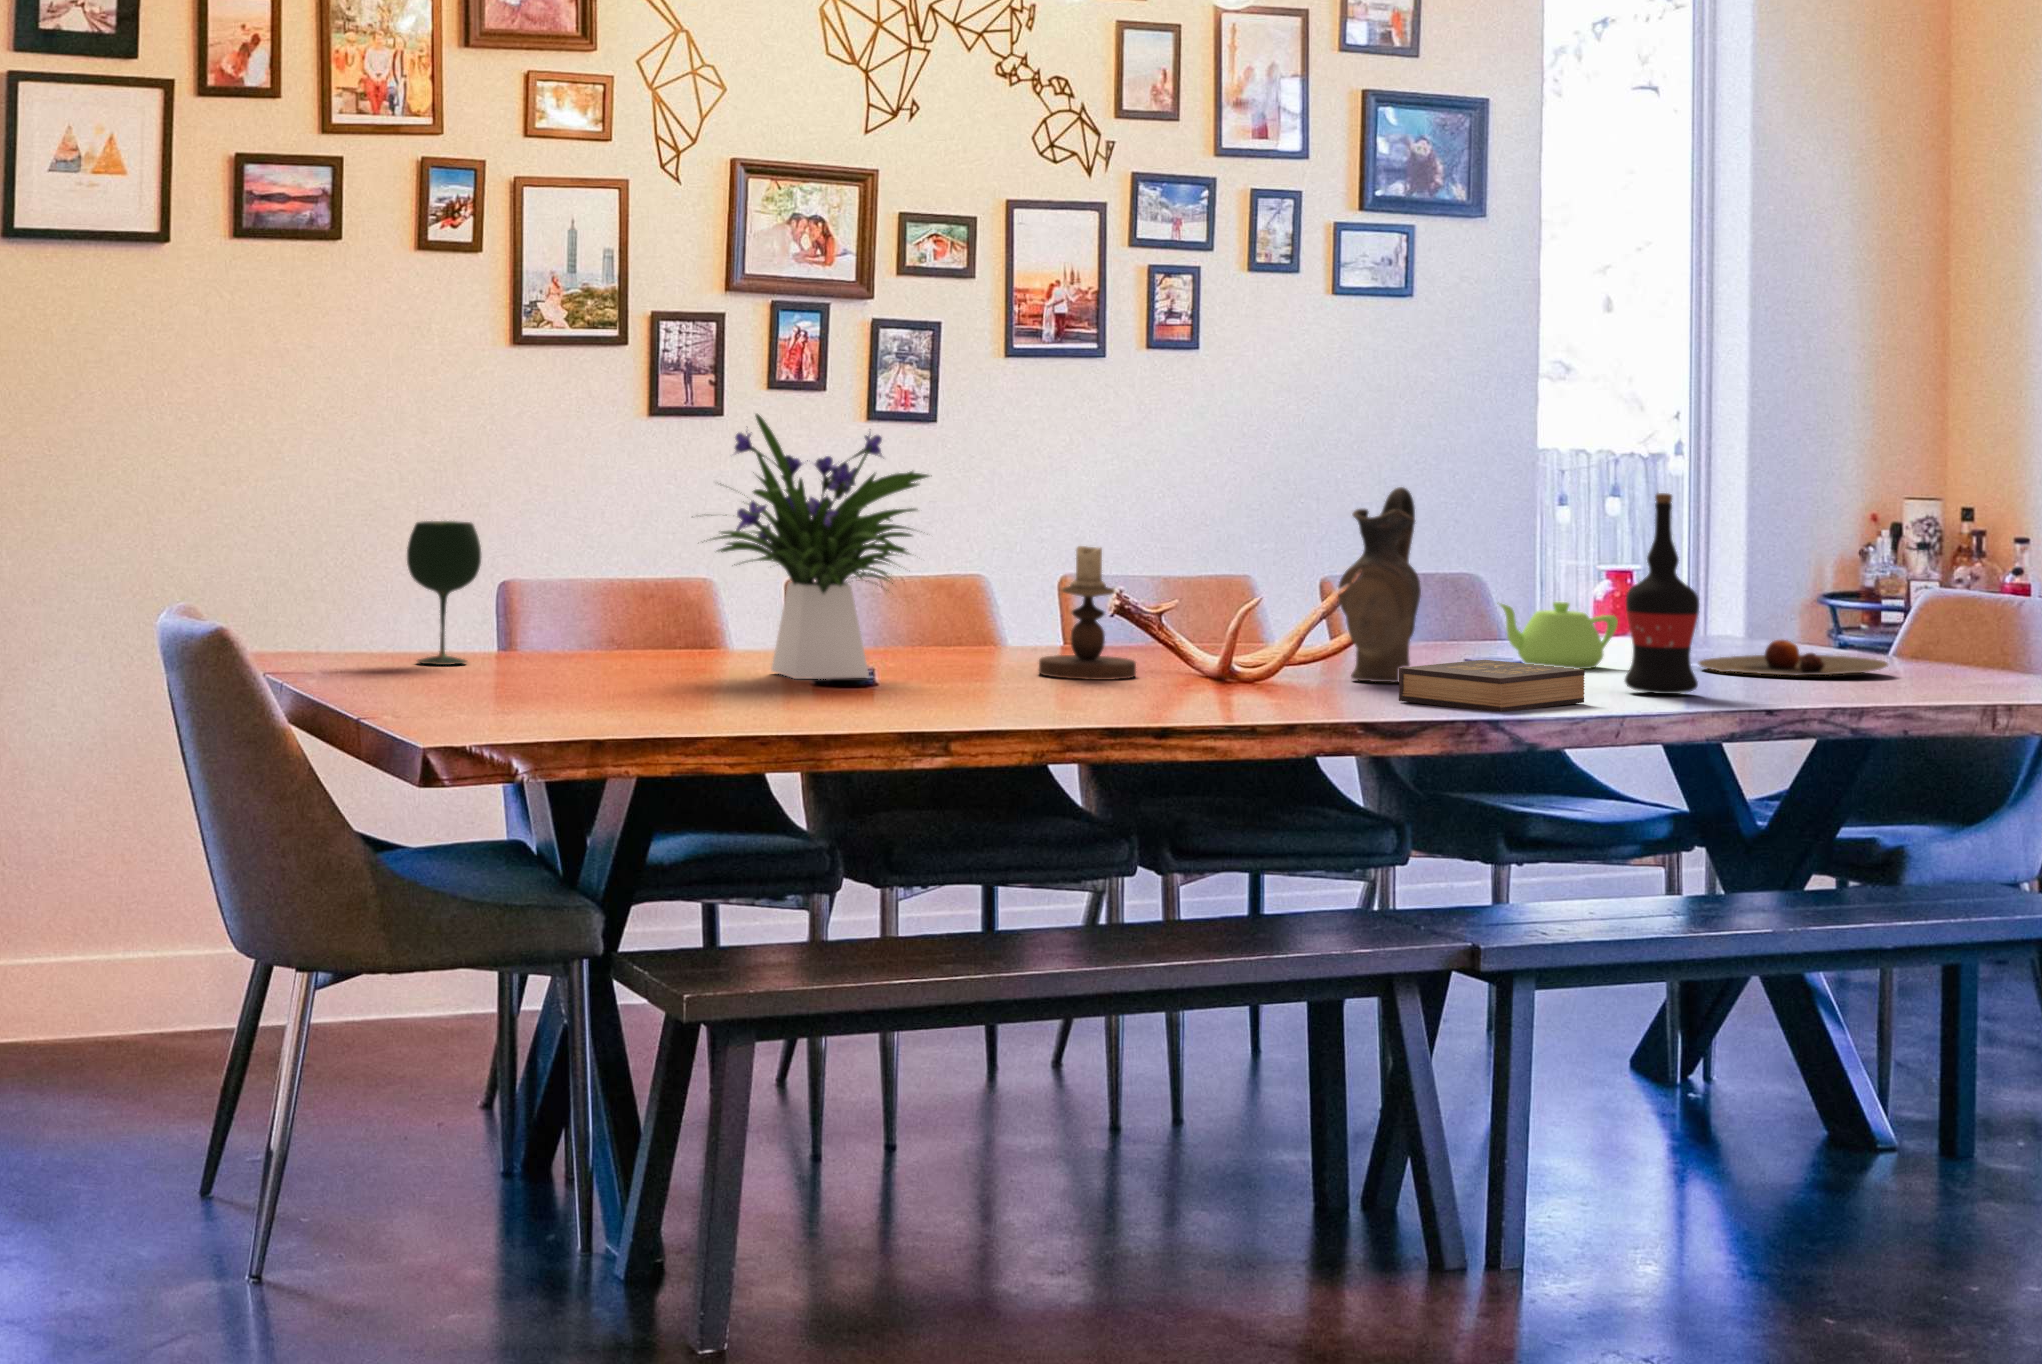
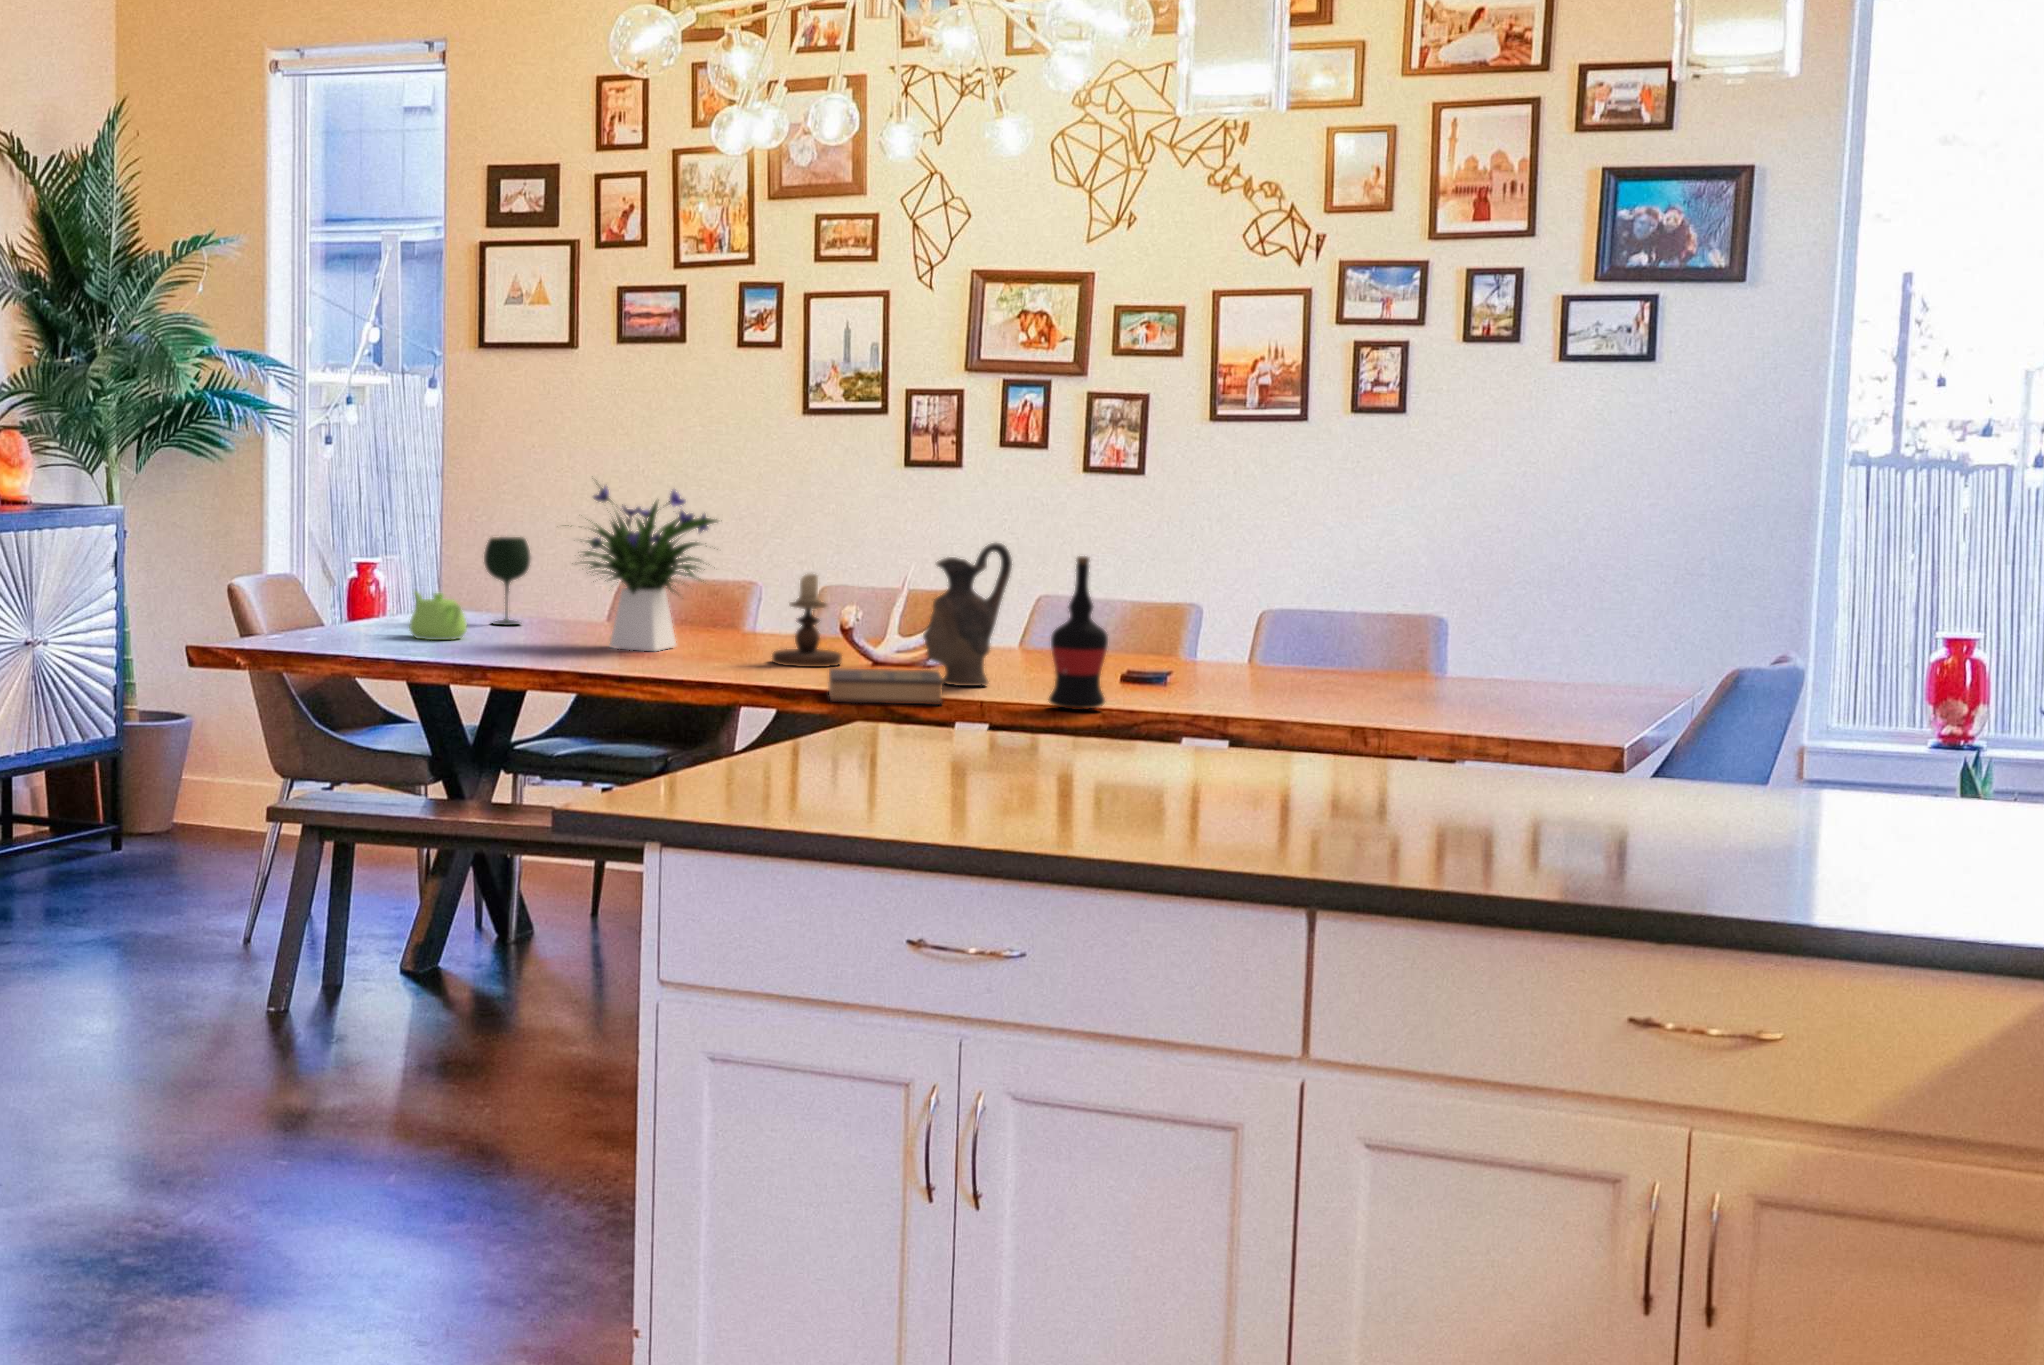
teapot: present [1497,602,1618,669] -> present [409,592,467,640]
plate: present [1699,640,1888,675] -> none [1306,688,1472,718]

